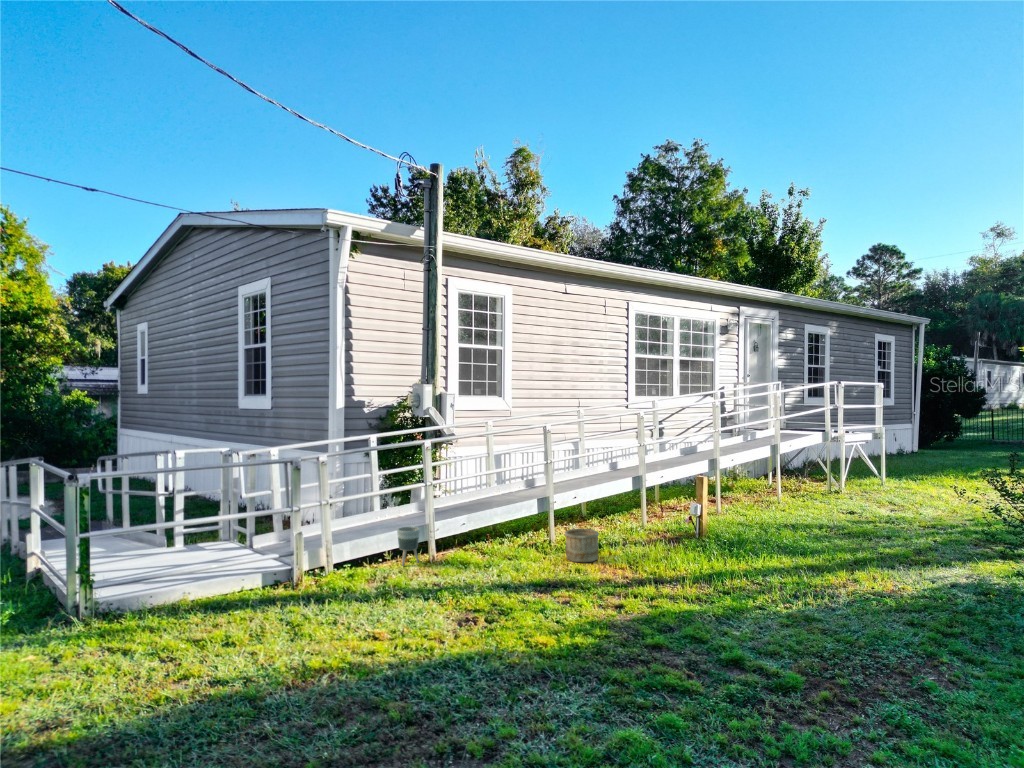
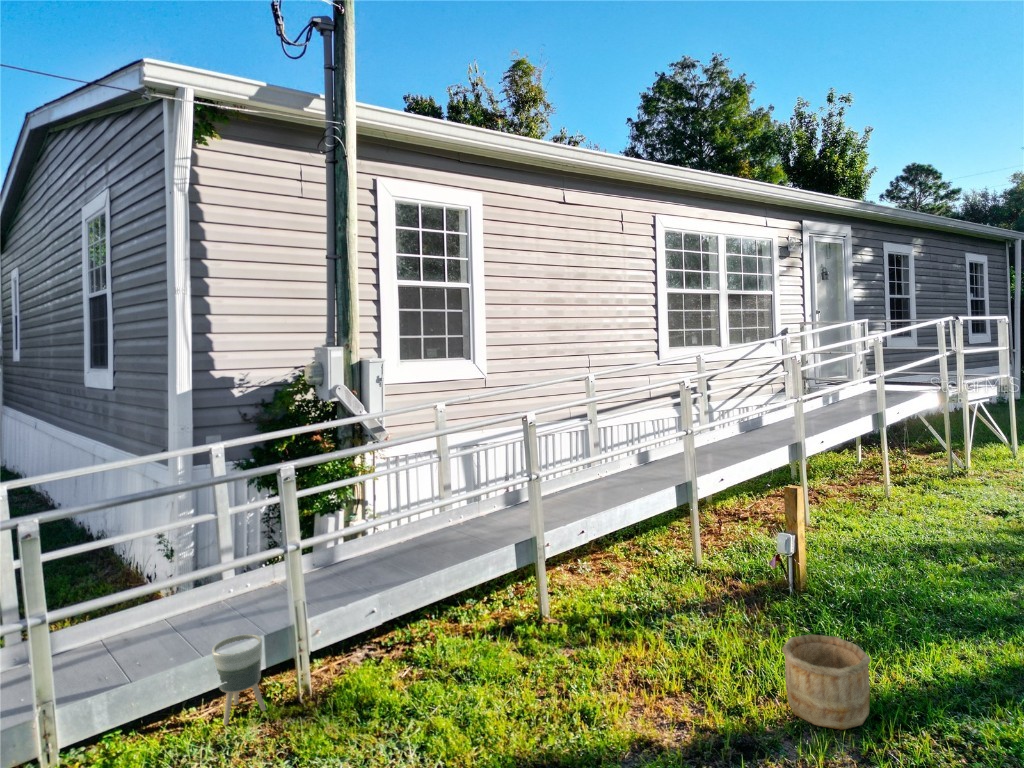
wooden bucket: present [565,529,599,563] -> present [782,635,871,730]

